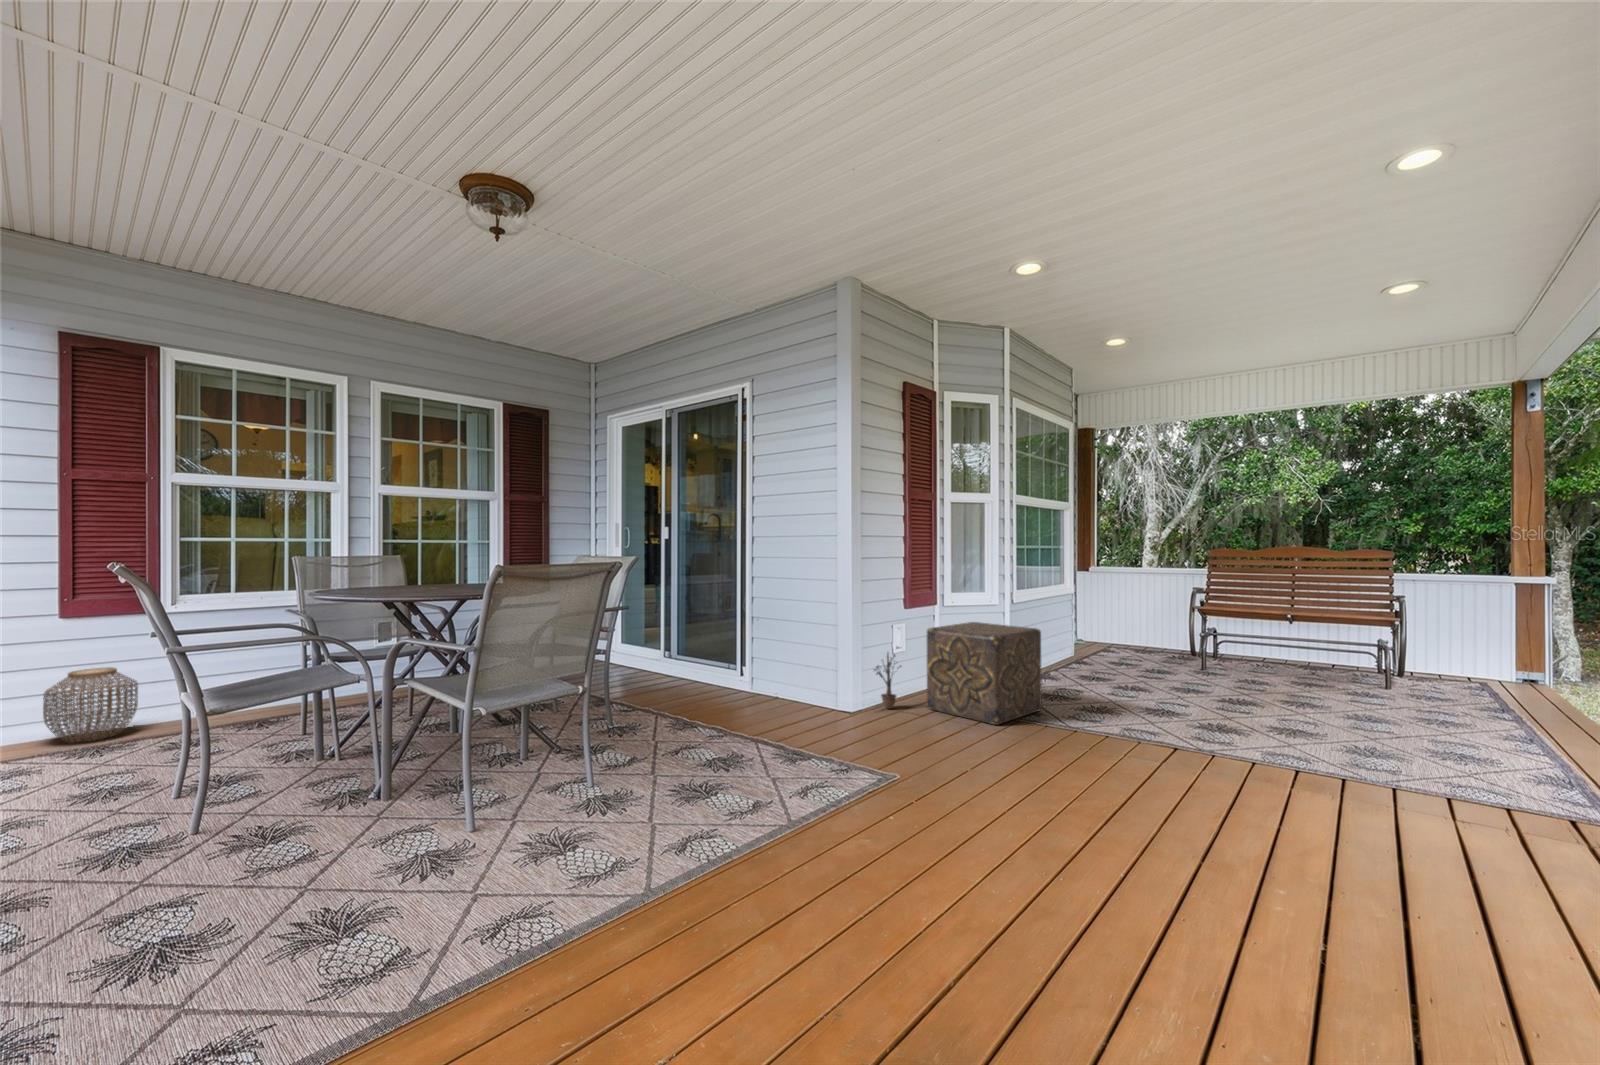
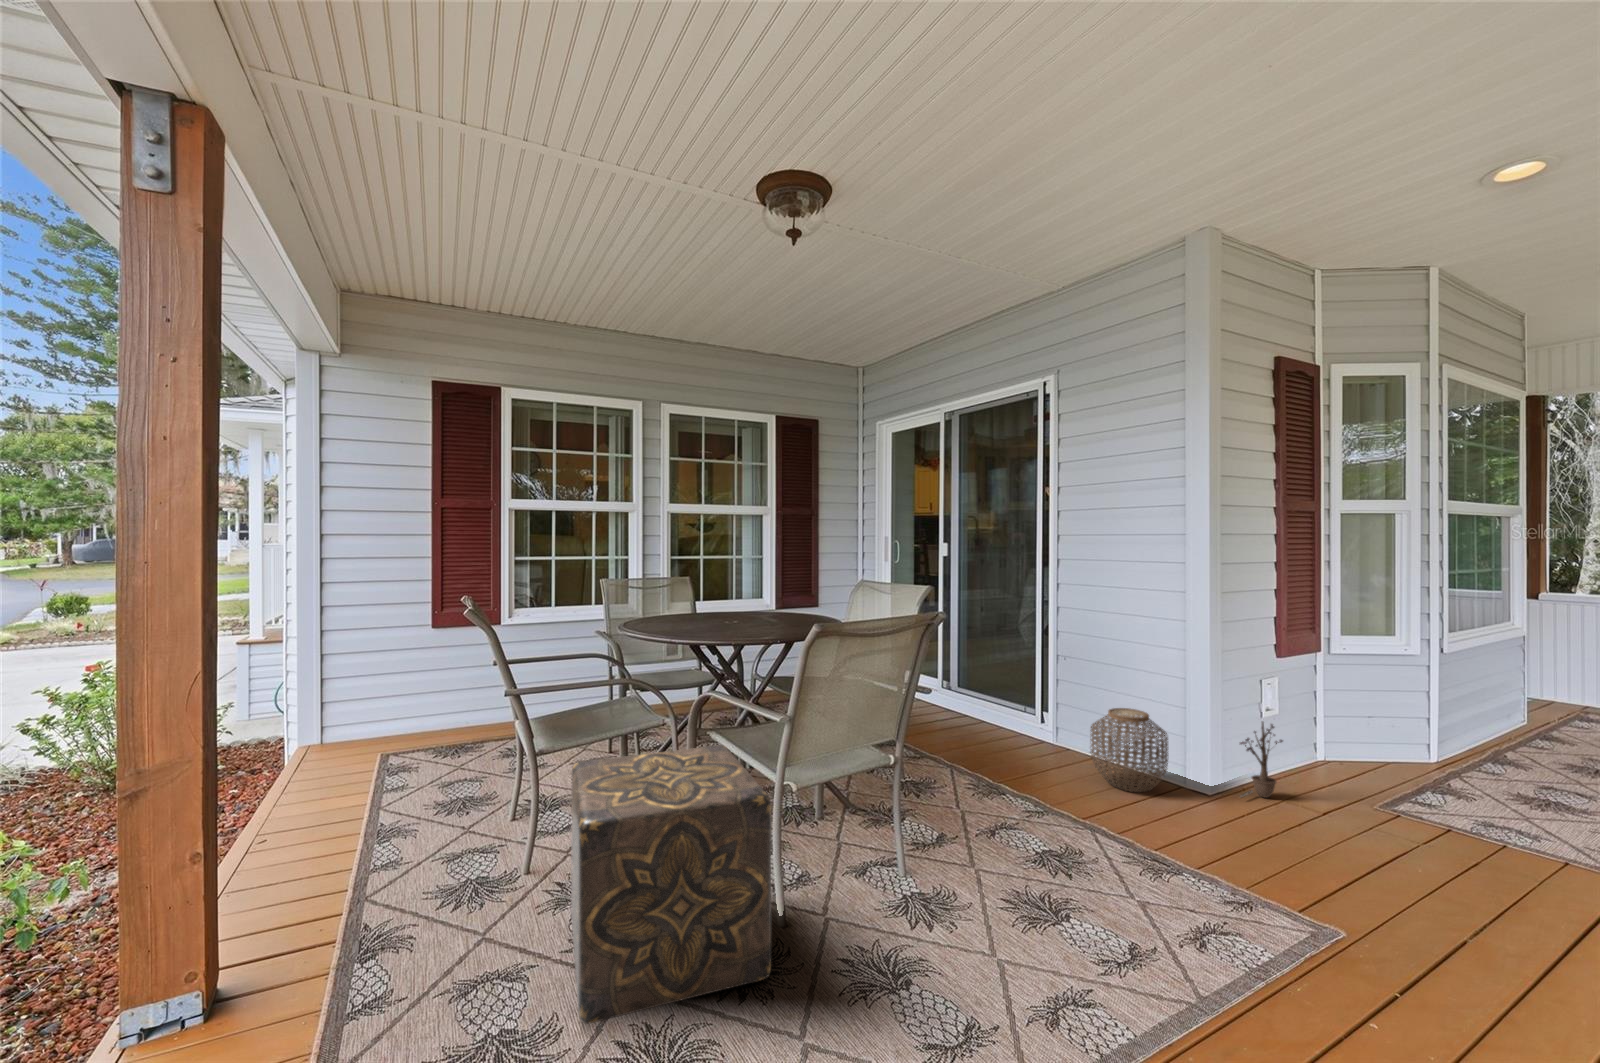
ottoman: present [927,622,1042,725] -> present [571,745,771,1024]
woven basket: present [43,667,138,742] -> present [1090,708,1168,792]

